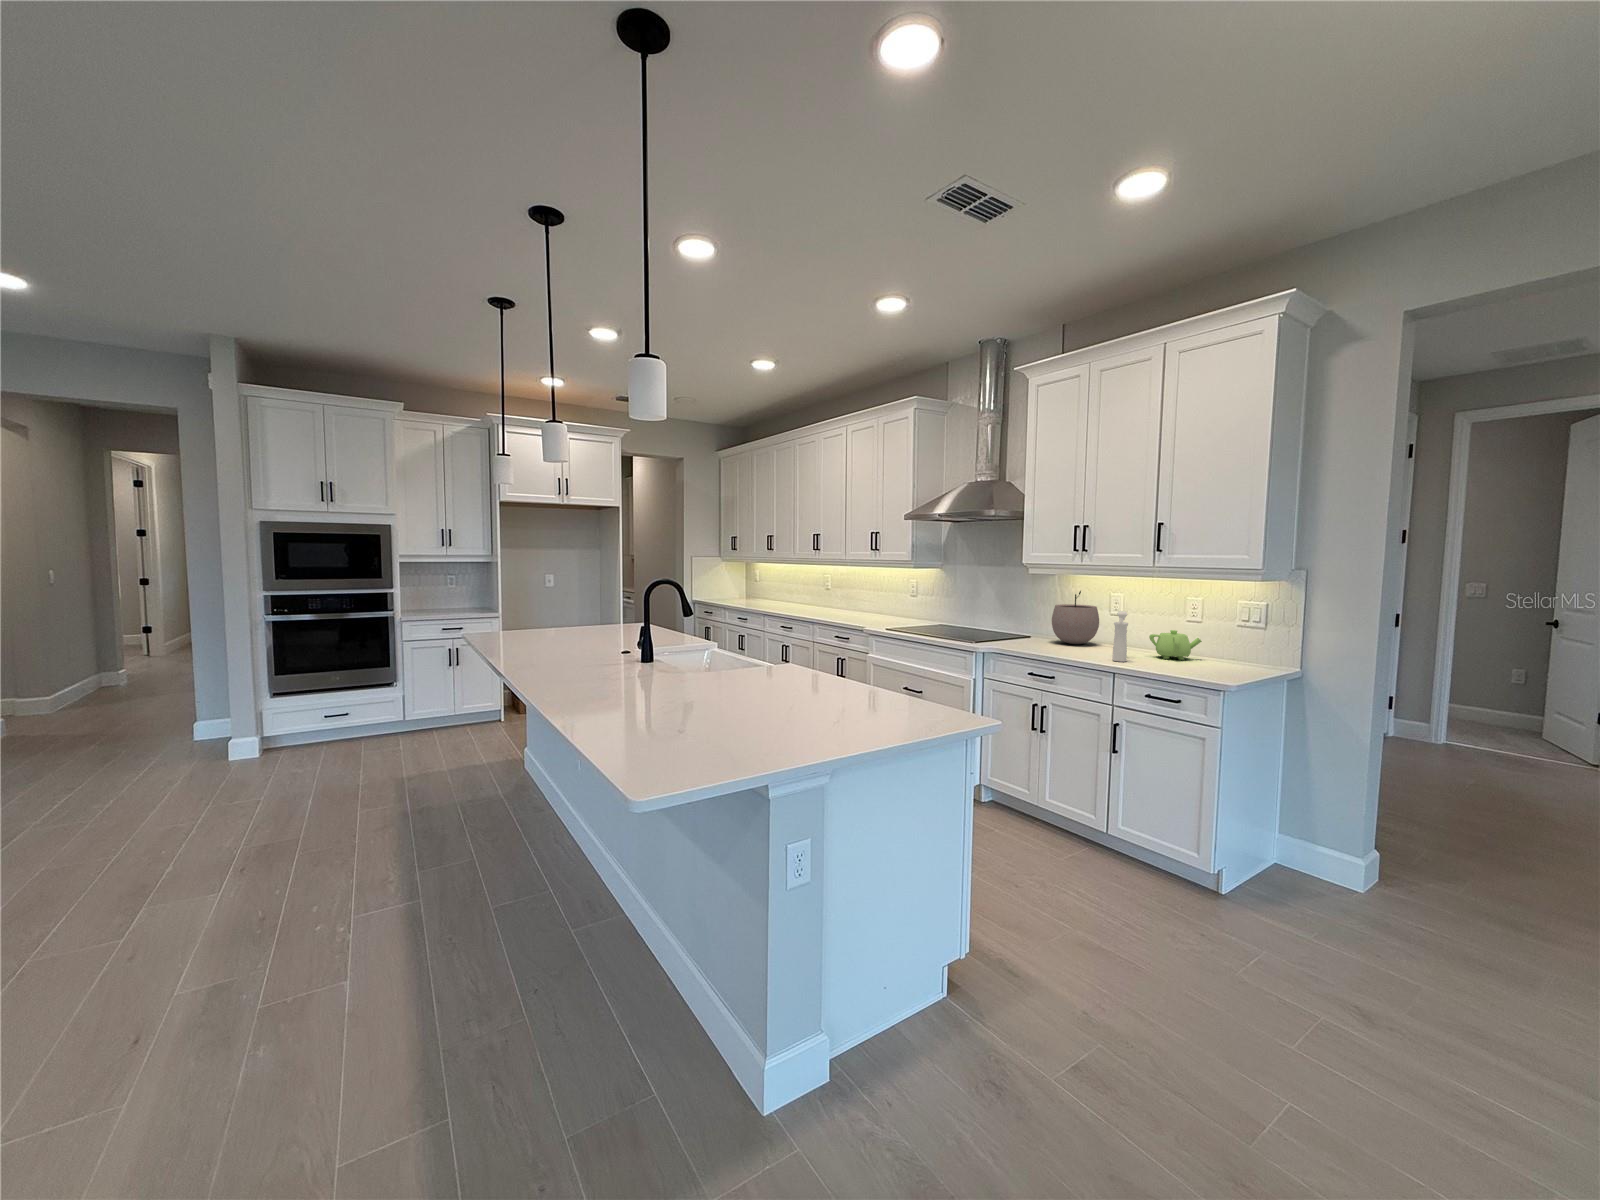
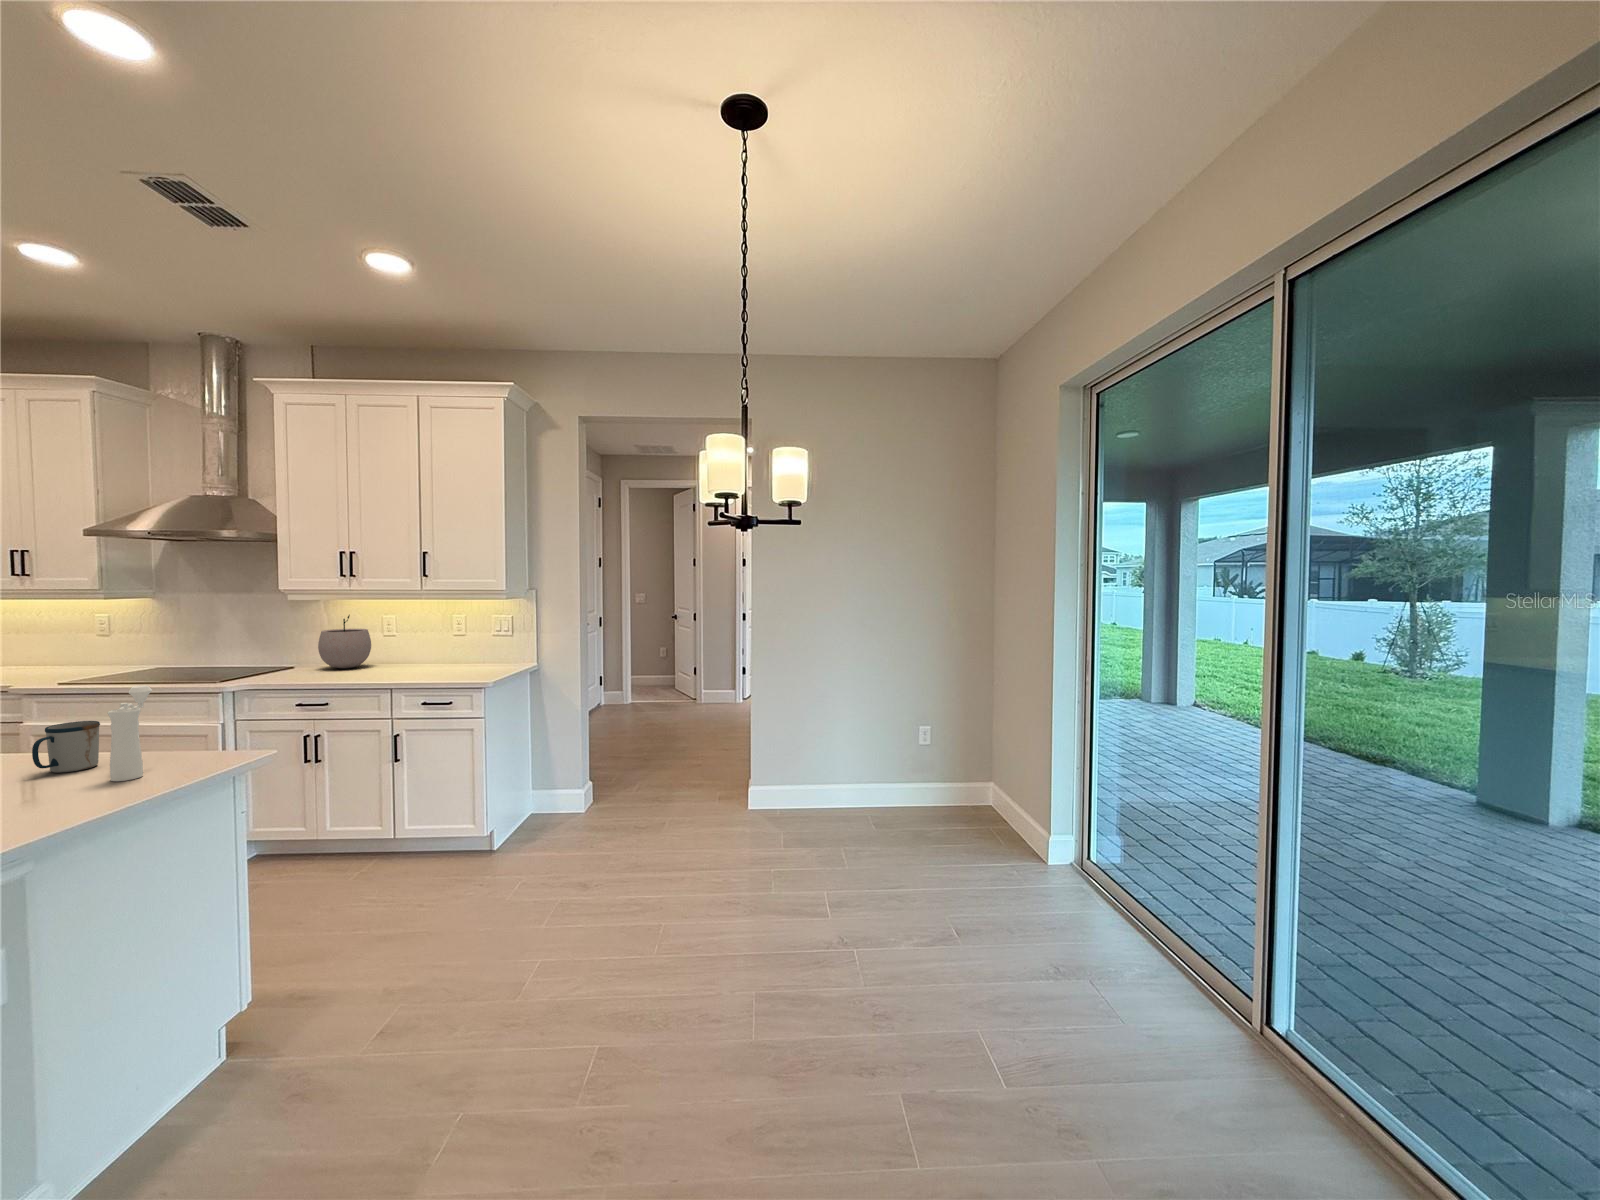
pepper mill: present [1112,611,1128,662] -> present [108,686,152,781]
teapot: present [1149,630,1202,660] -> none [421,645,466,671]
mug: none [842,663,881,703] -> present [32,721,100,773]

